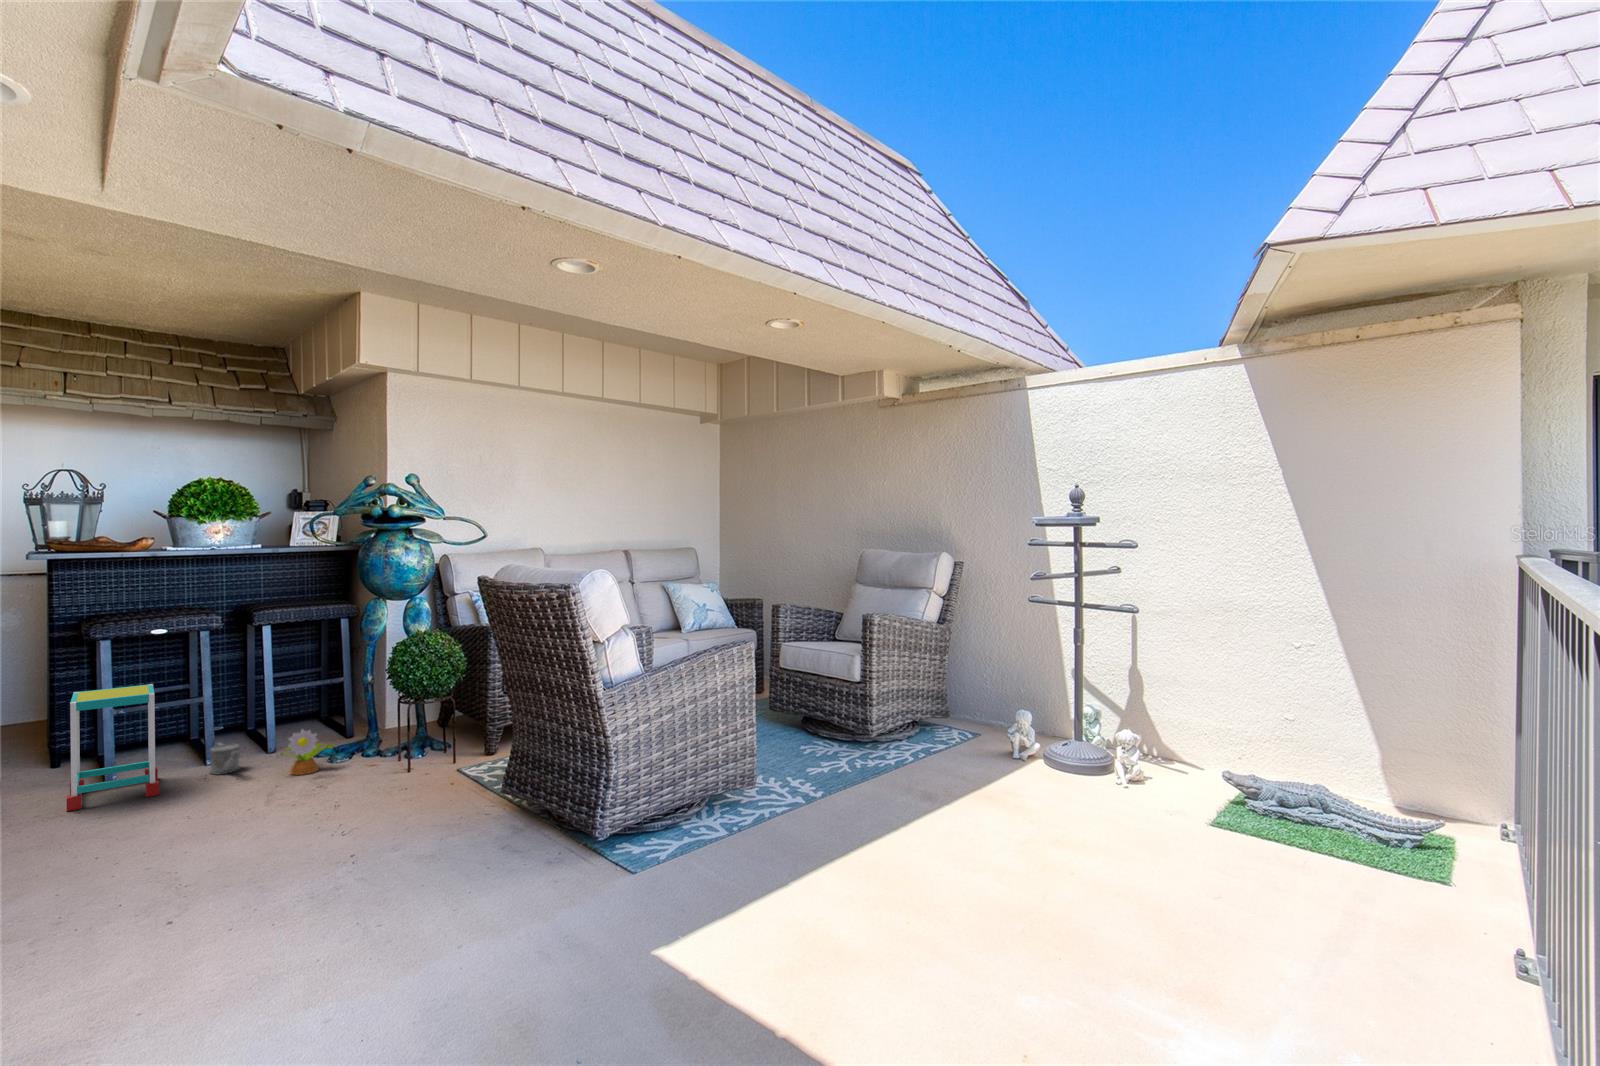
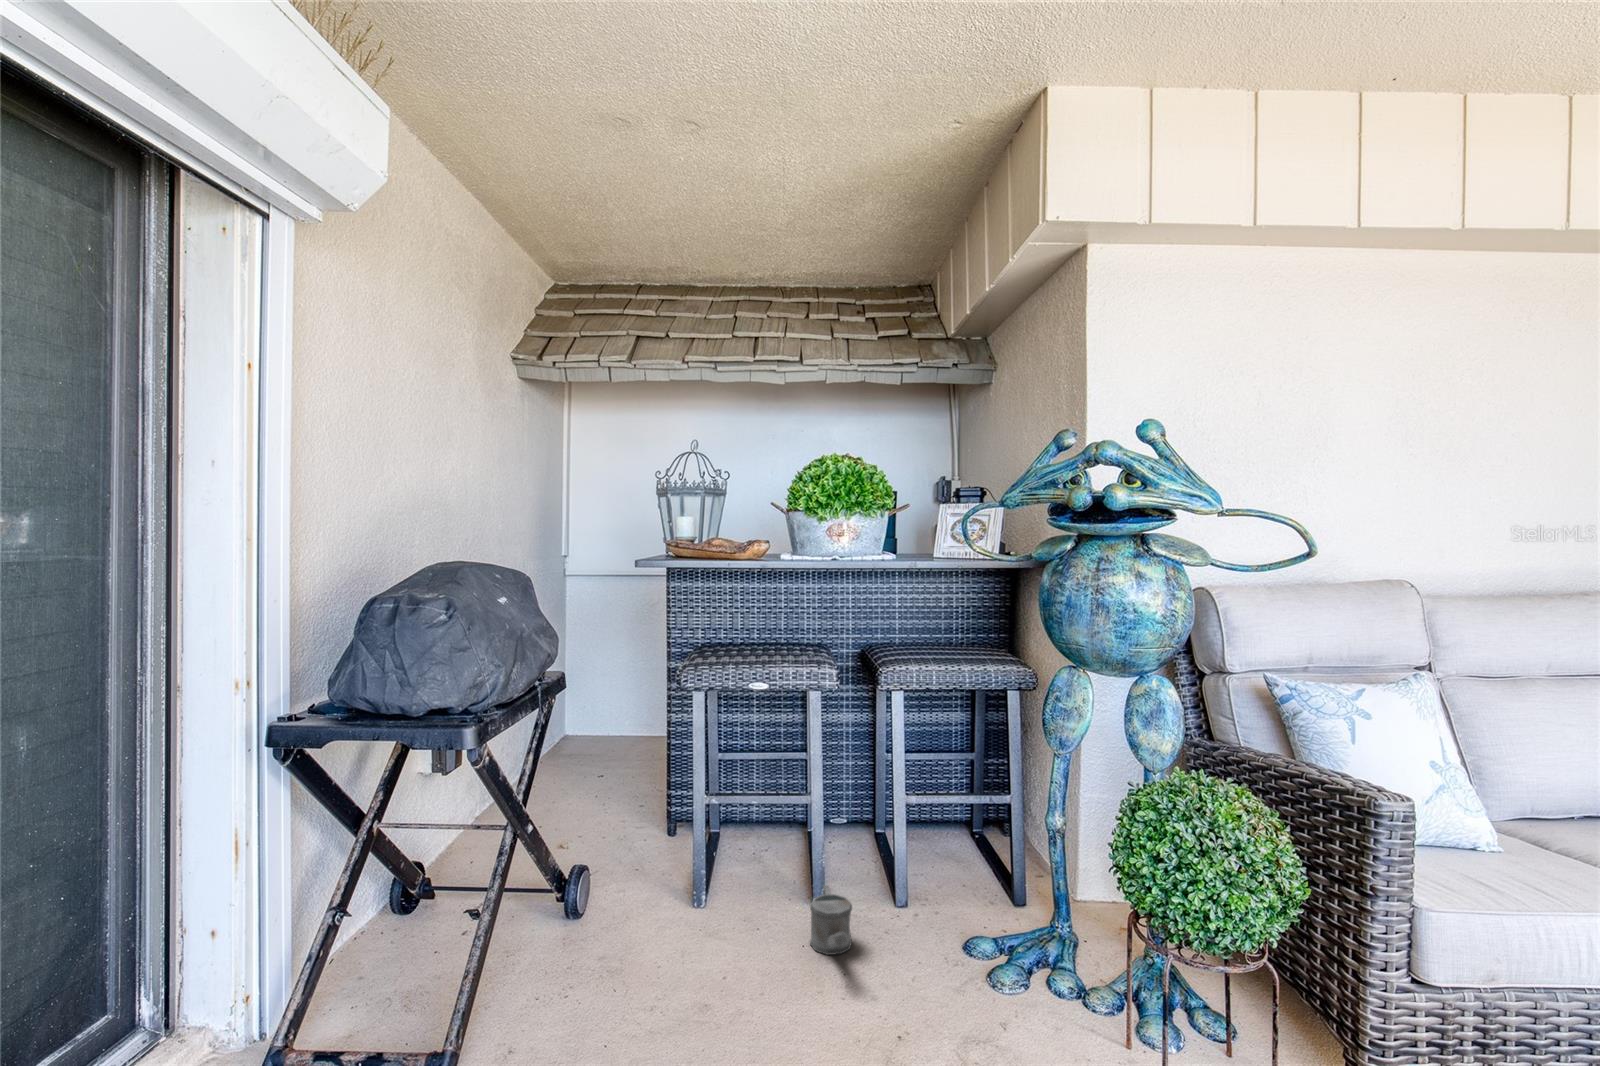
side table: present [67,684,159,811] -> none [620,775,746,986]
decorative plant: present [284,729,334,775] -> none [901,929,1001,1019]

